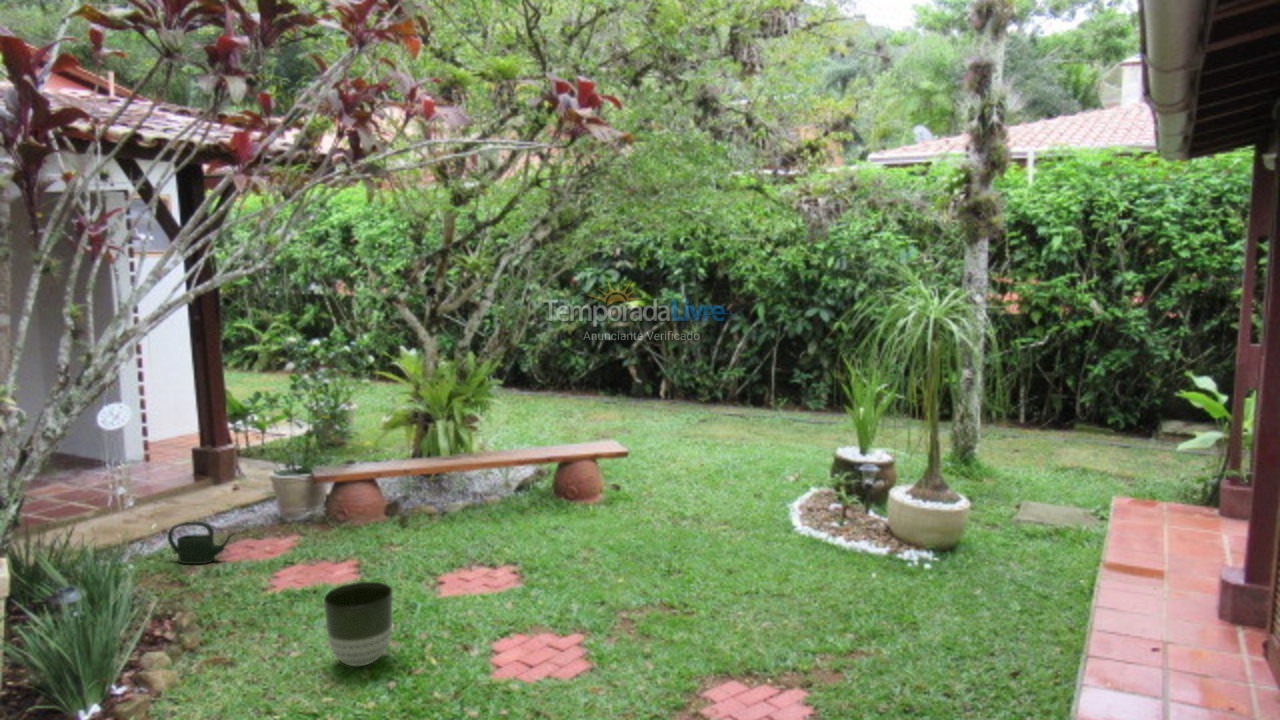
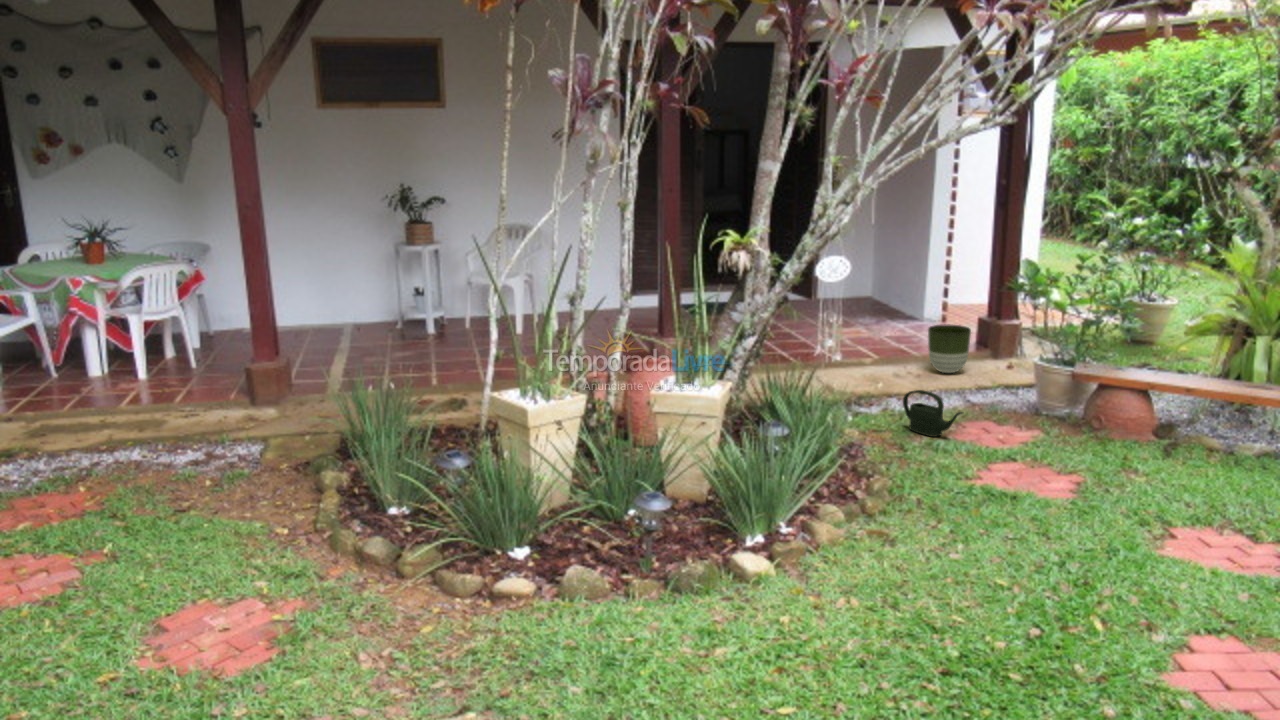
planter: present [324,582,392,666] -> present [928,324,971,373]

